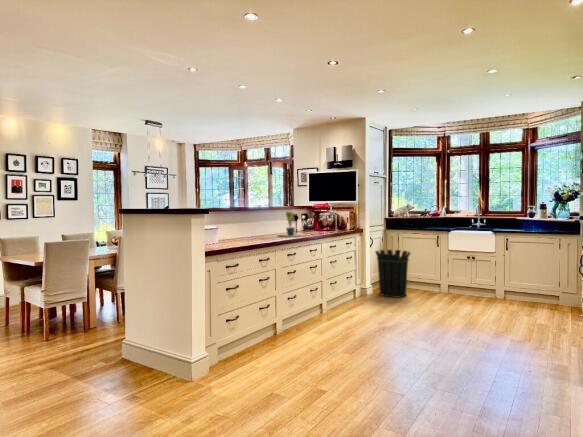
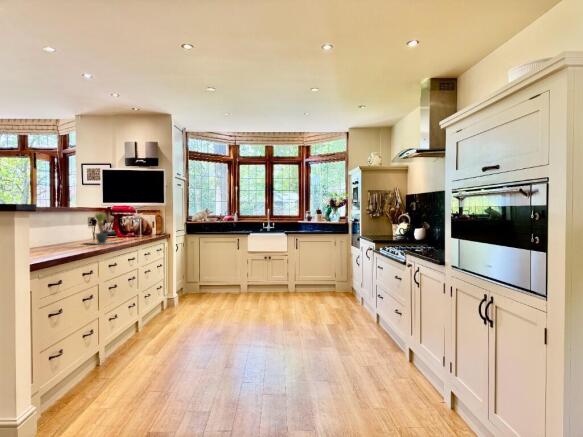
waste bin: present [375,250,410,297] -> none [180,254,216,303]

